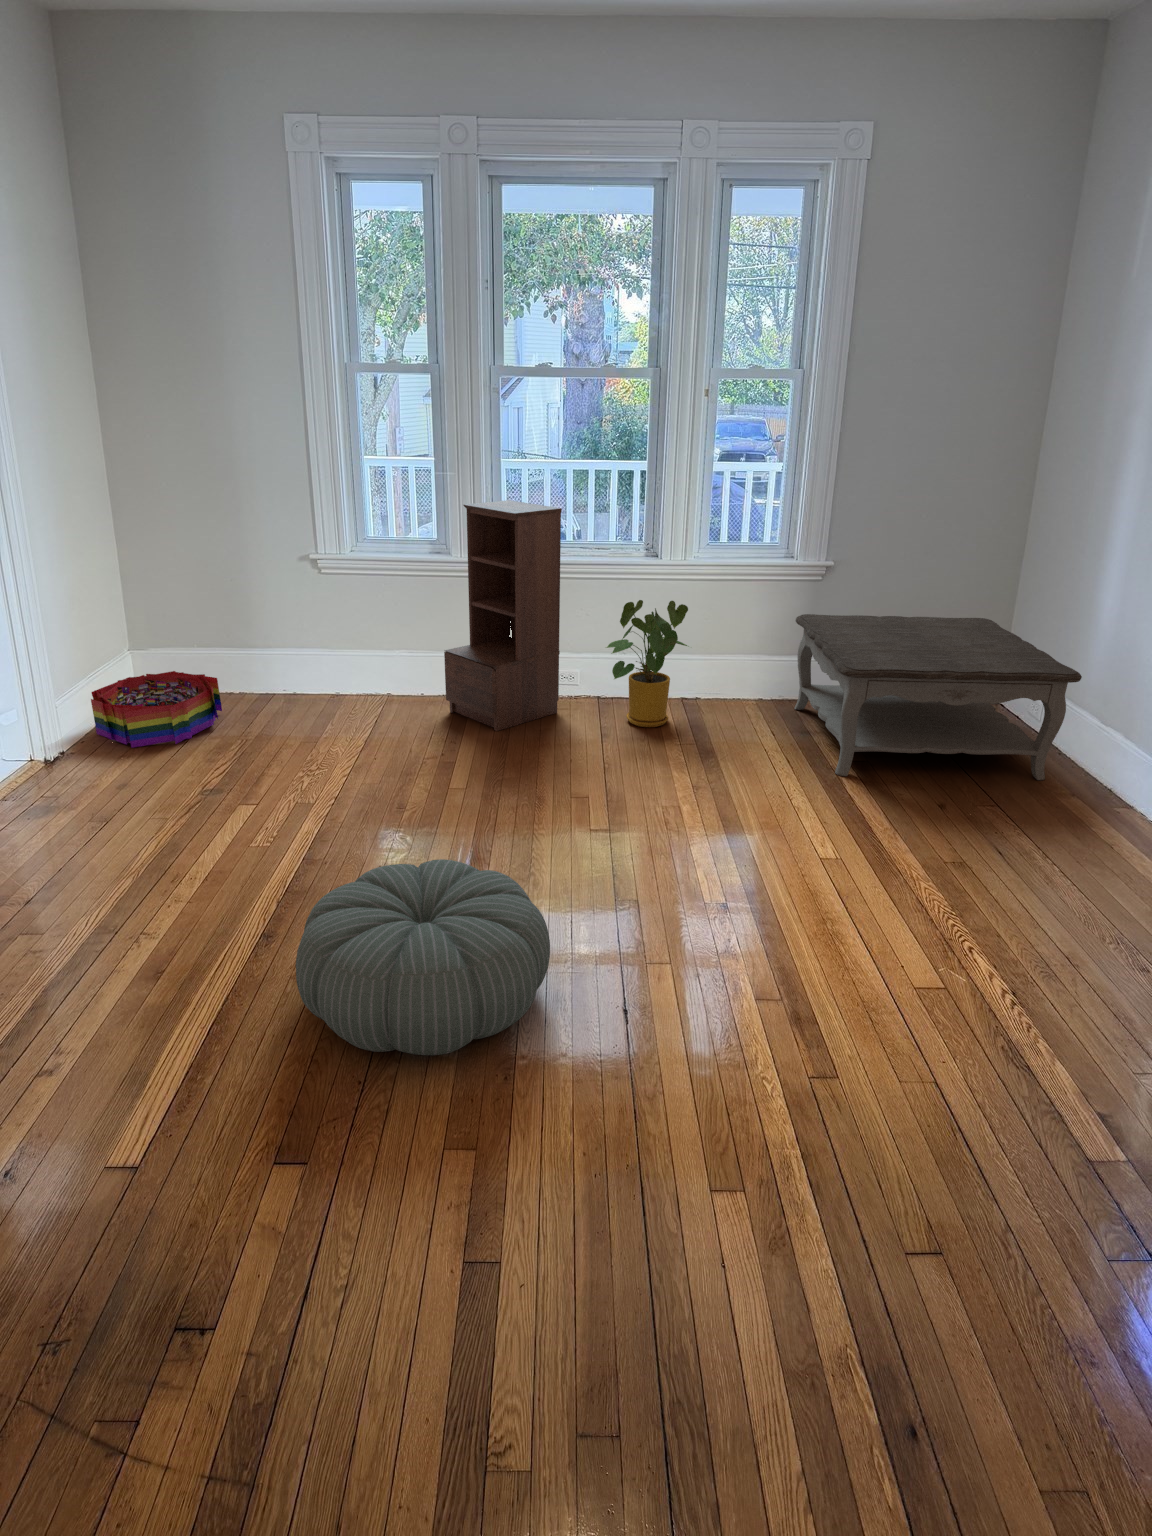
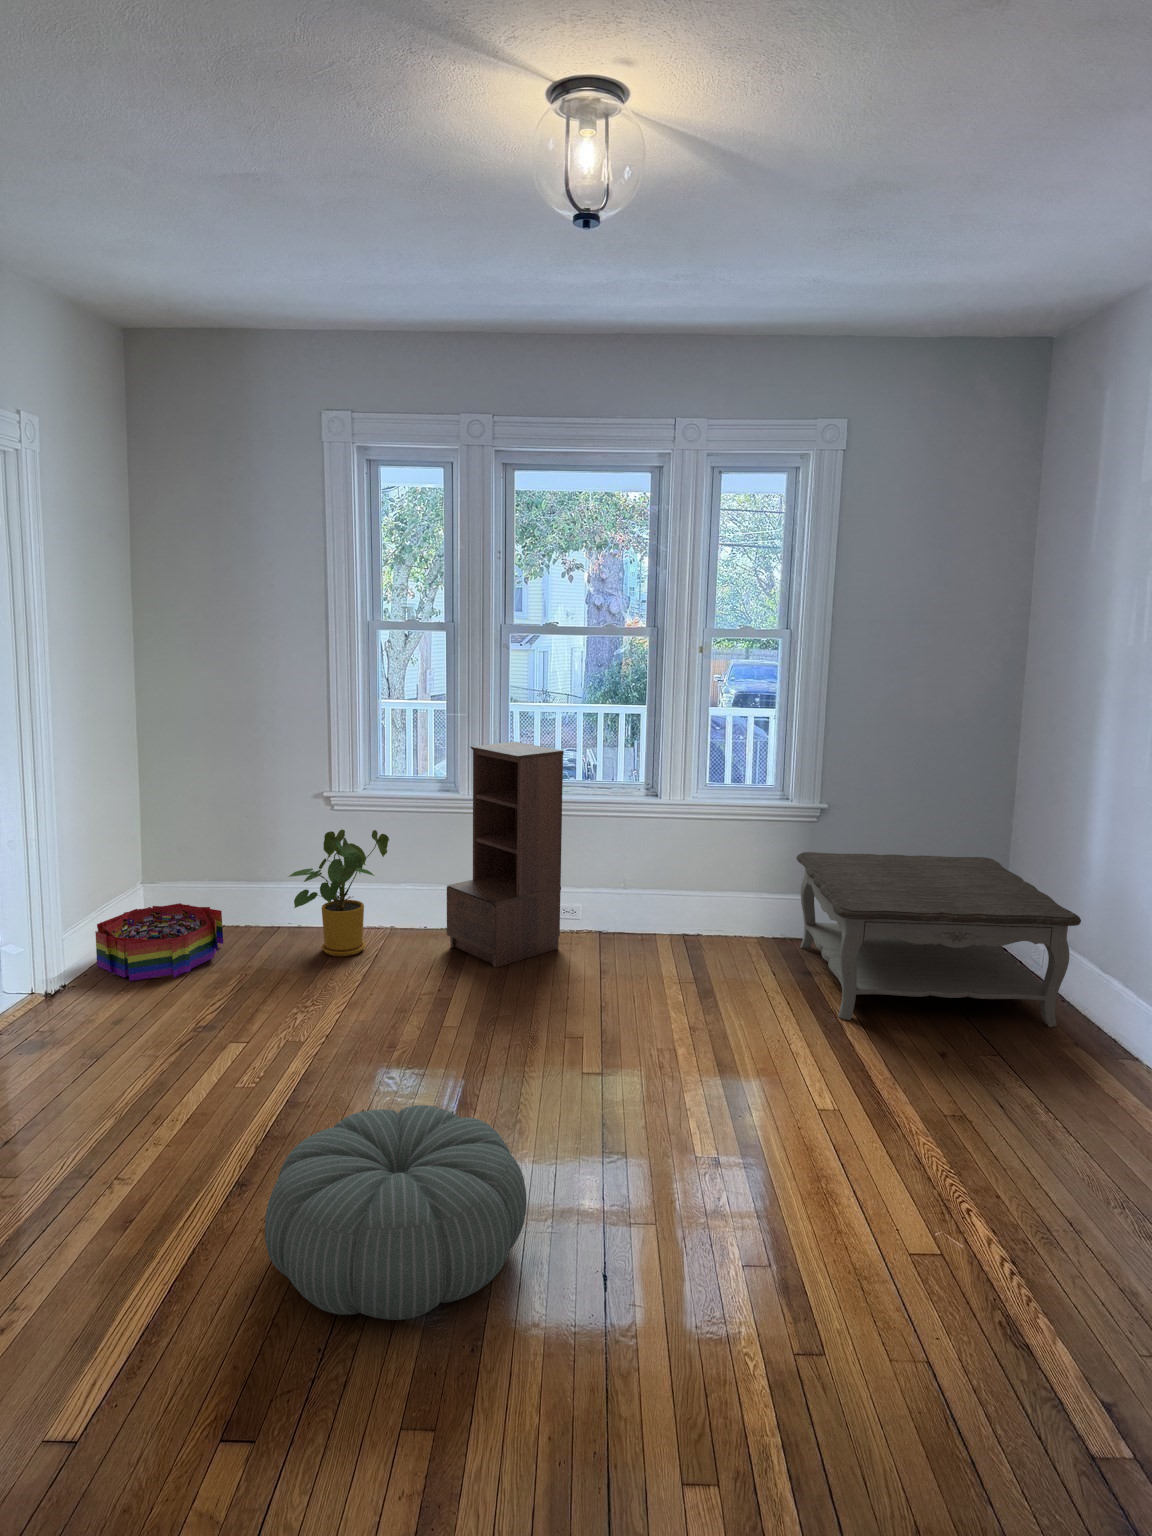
house plant: present [606,600,688,727] -> present [289,830,389,956]

